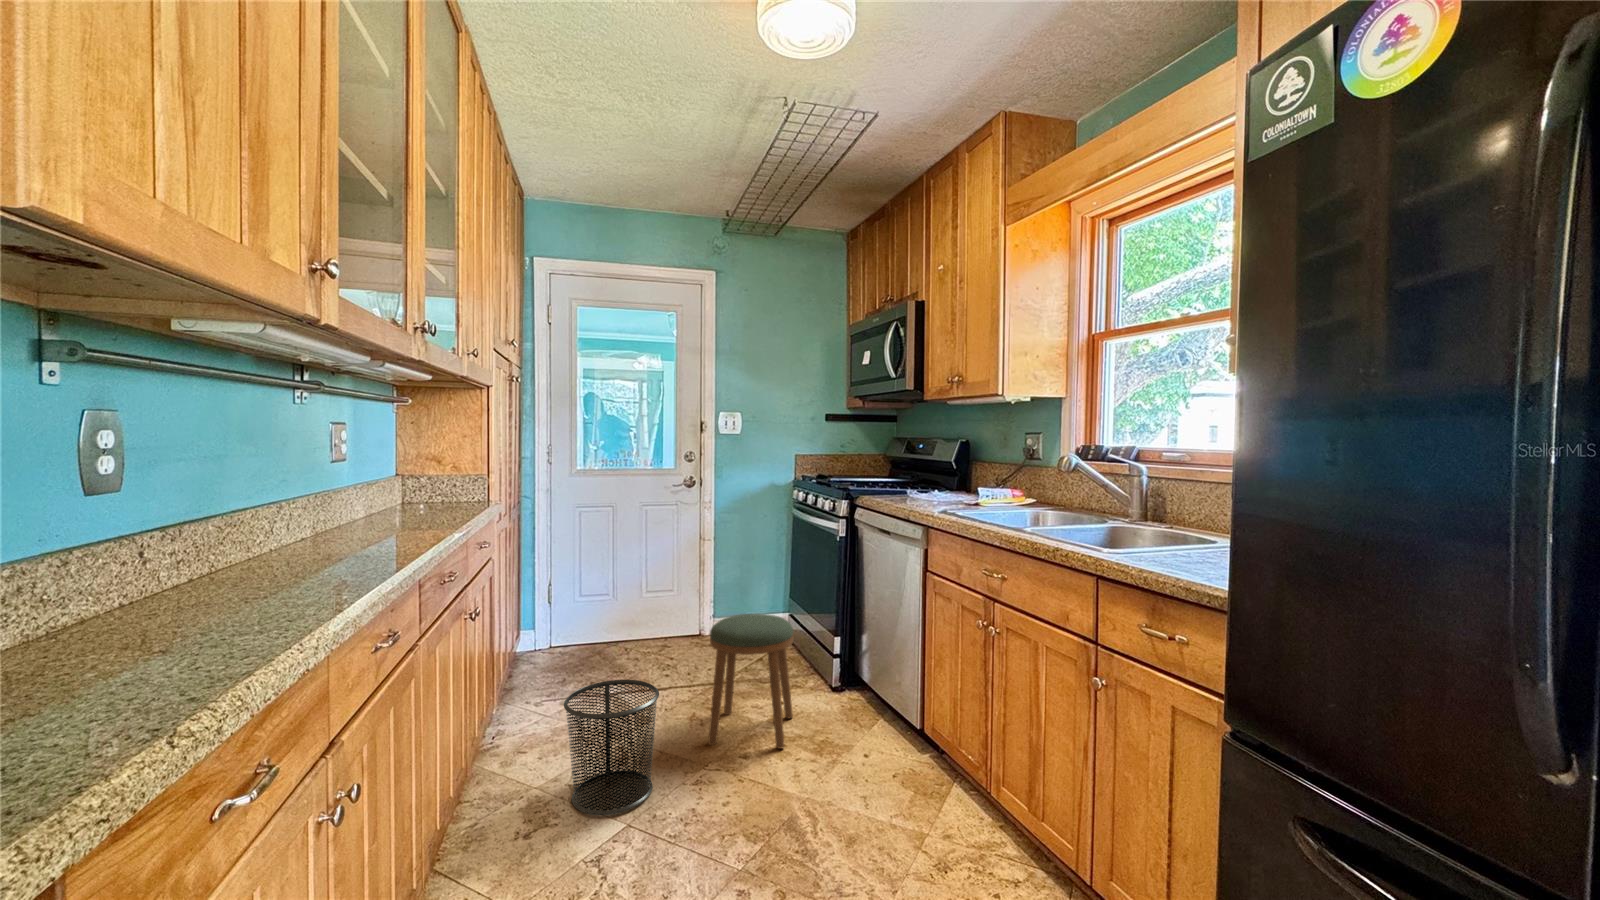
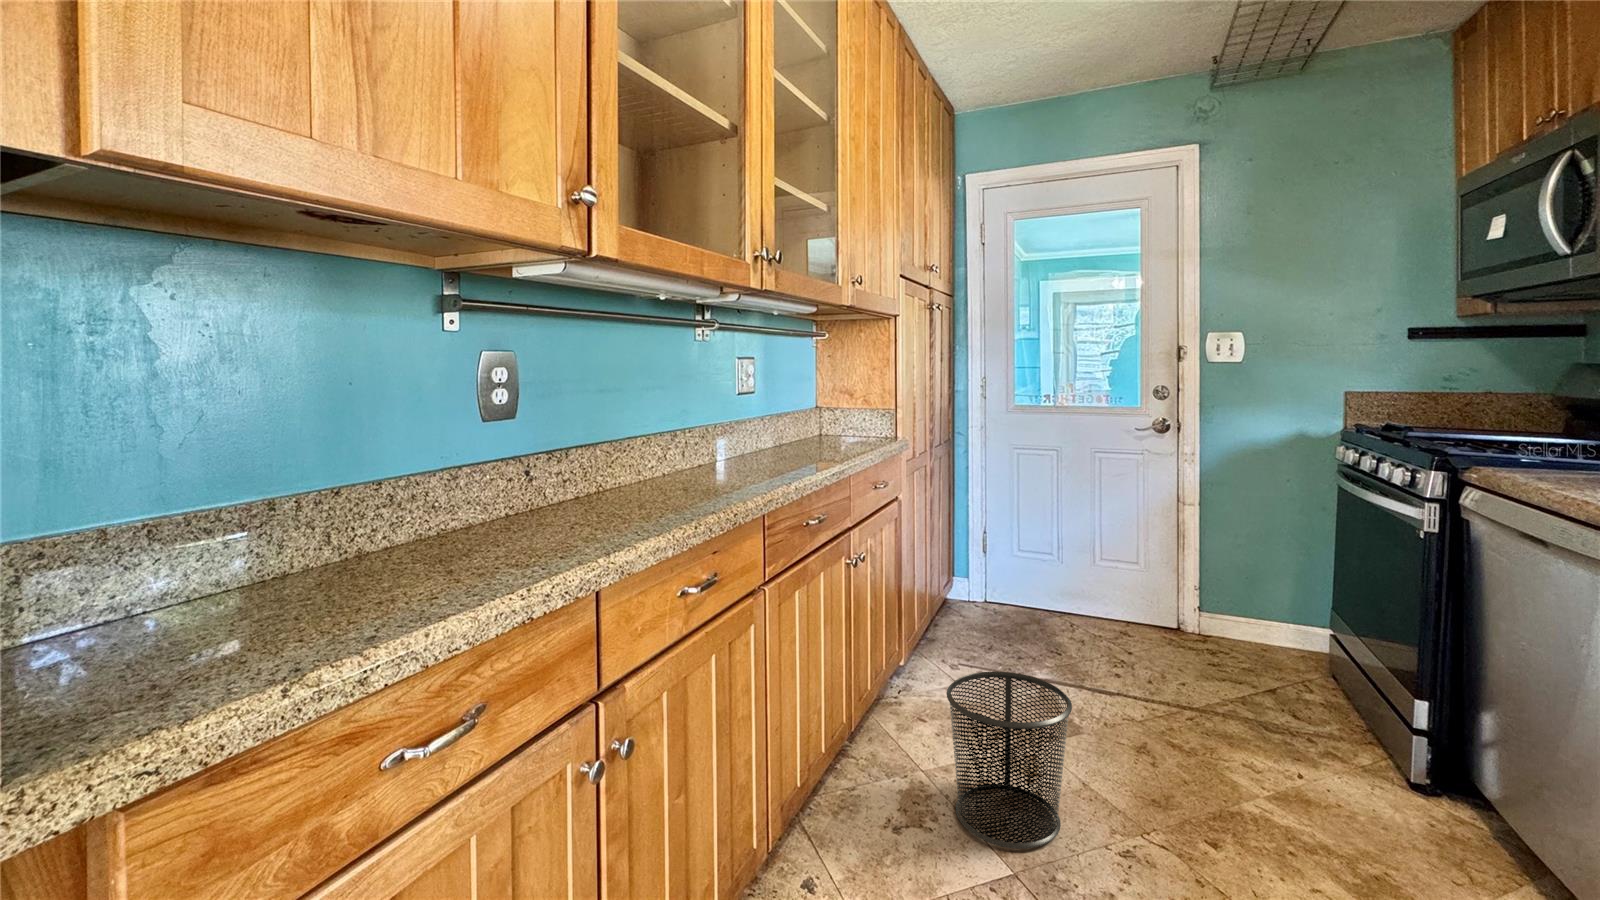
stool: present [708,614,793,748] -> none [1157,621,1324,848]

